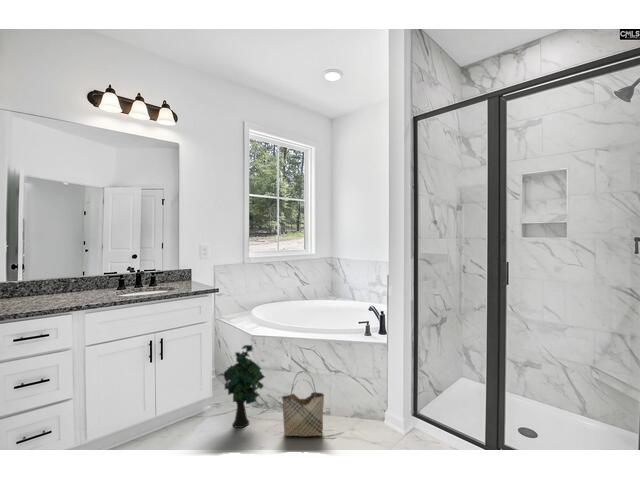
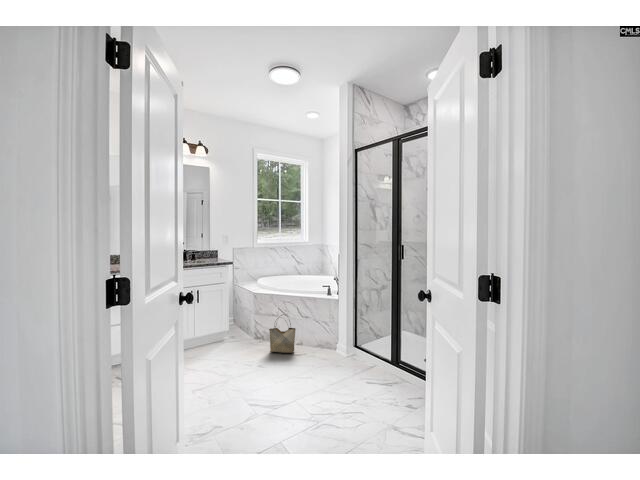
decorative plant: present [220,345,265,428] -> none [231,297,262,348]

